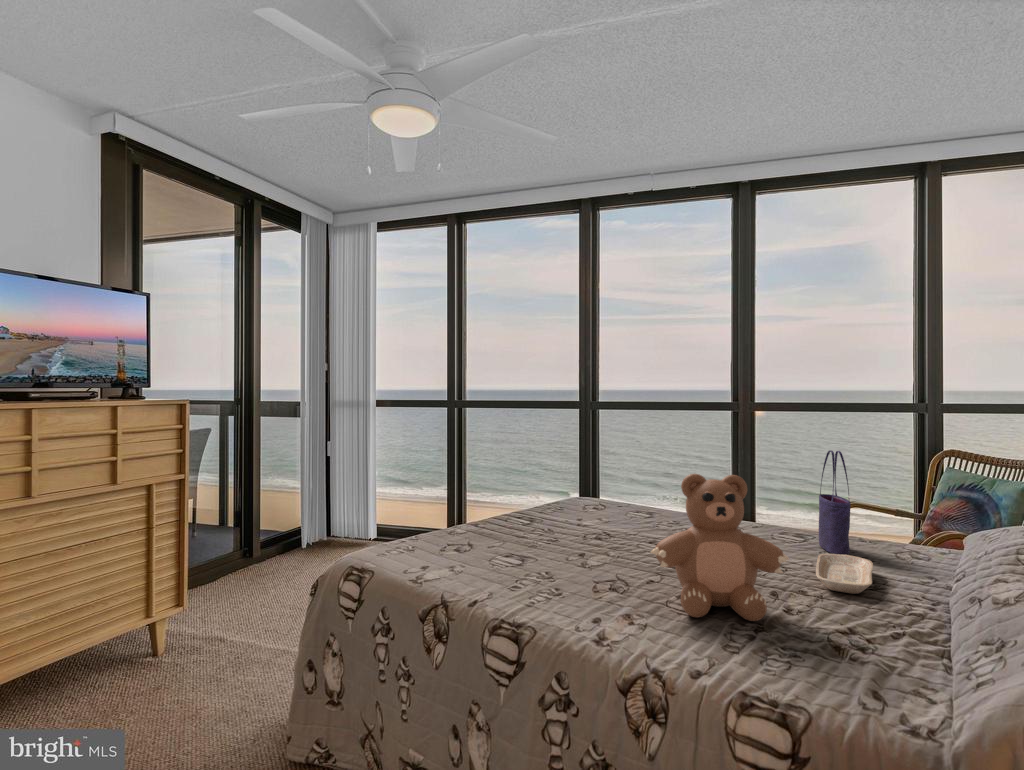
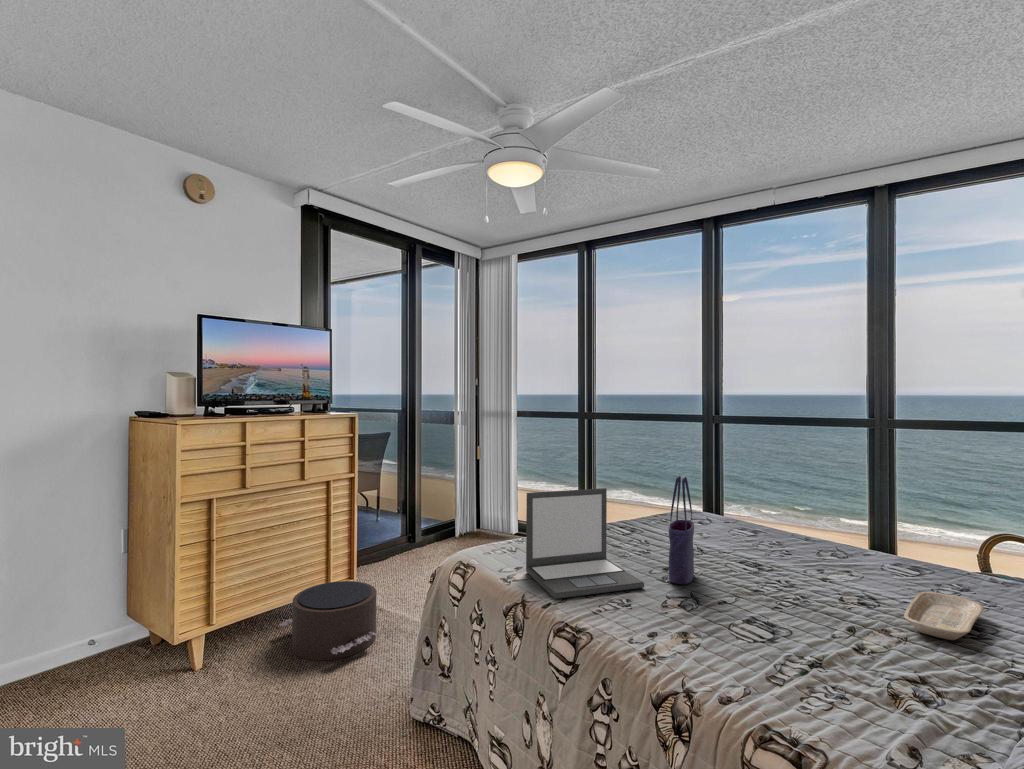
tote bag: present [819,450,851,555] -> present [669,476,694,585]
laptop: none [436,471,571,595] -> present [526,488,644,599]
teddy bear: present [650,474,789,621] -> none [708,502,857,656]
pouf: none [75,609,224,715] -> present [280,581,377,660]

